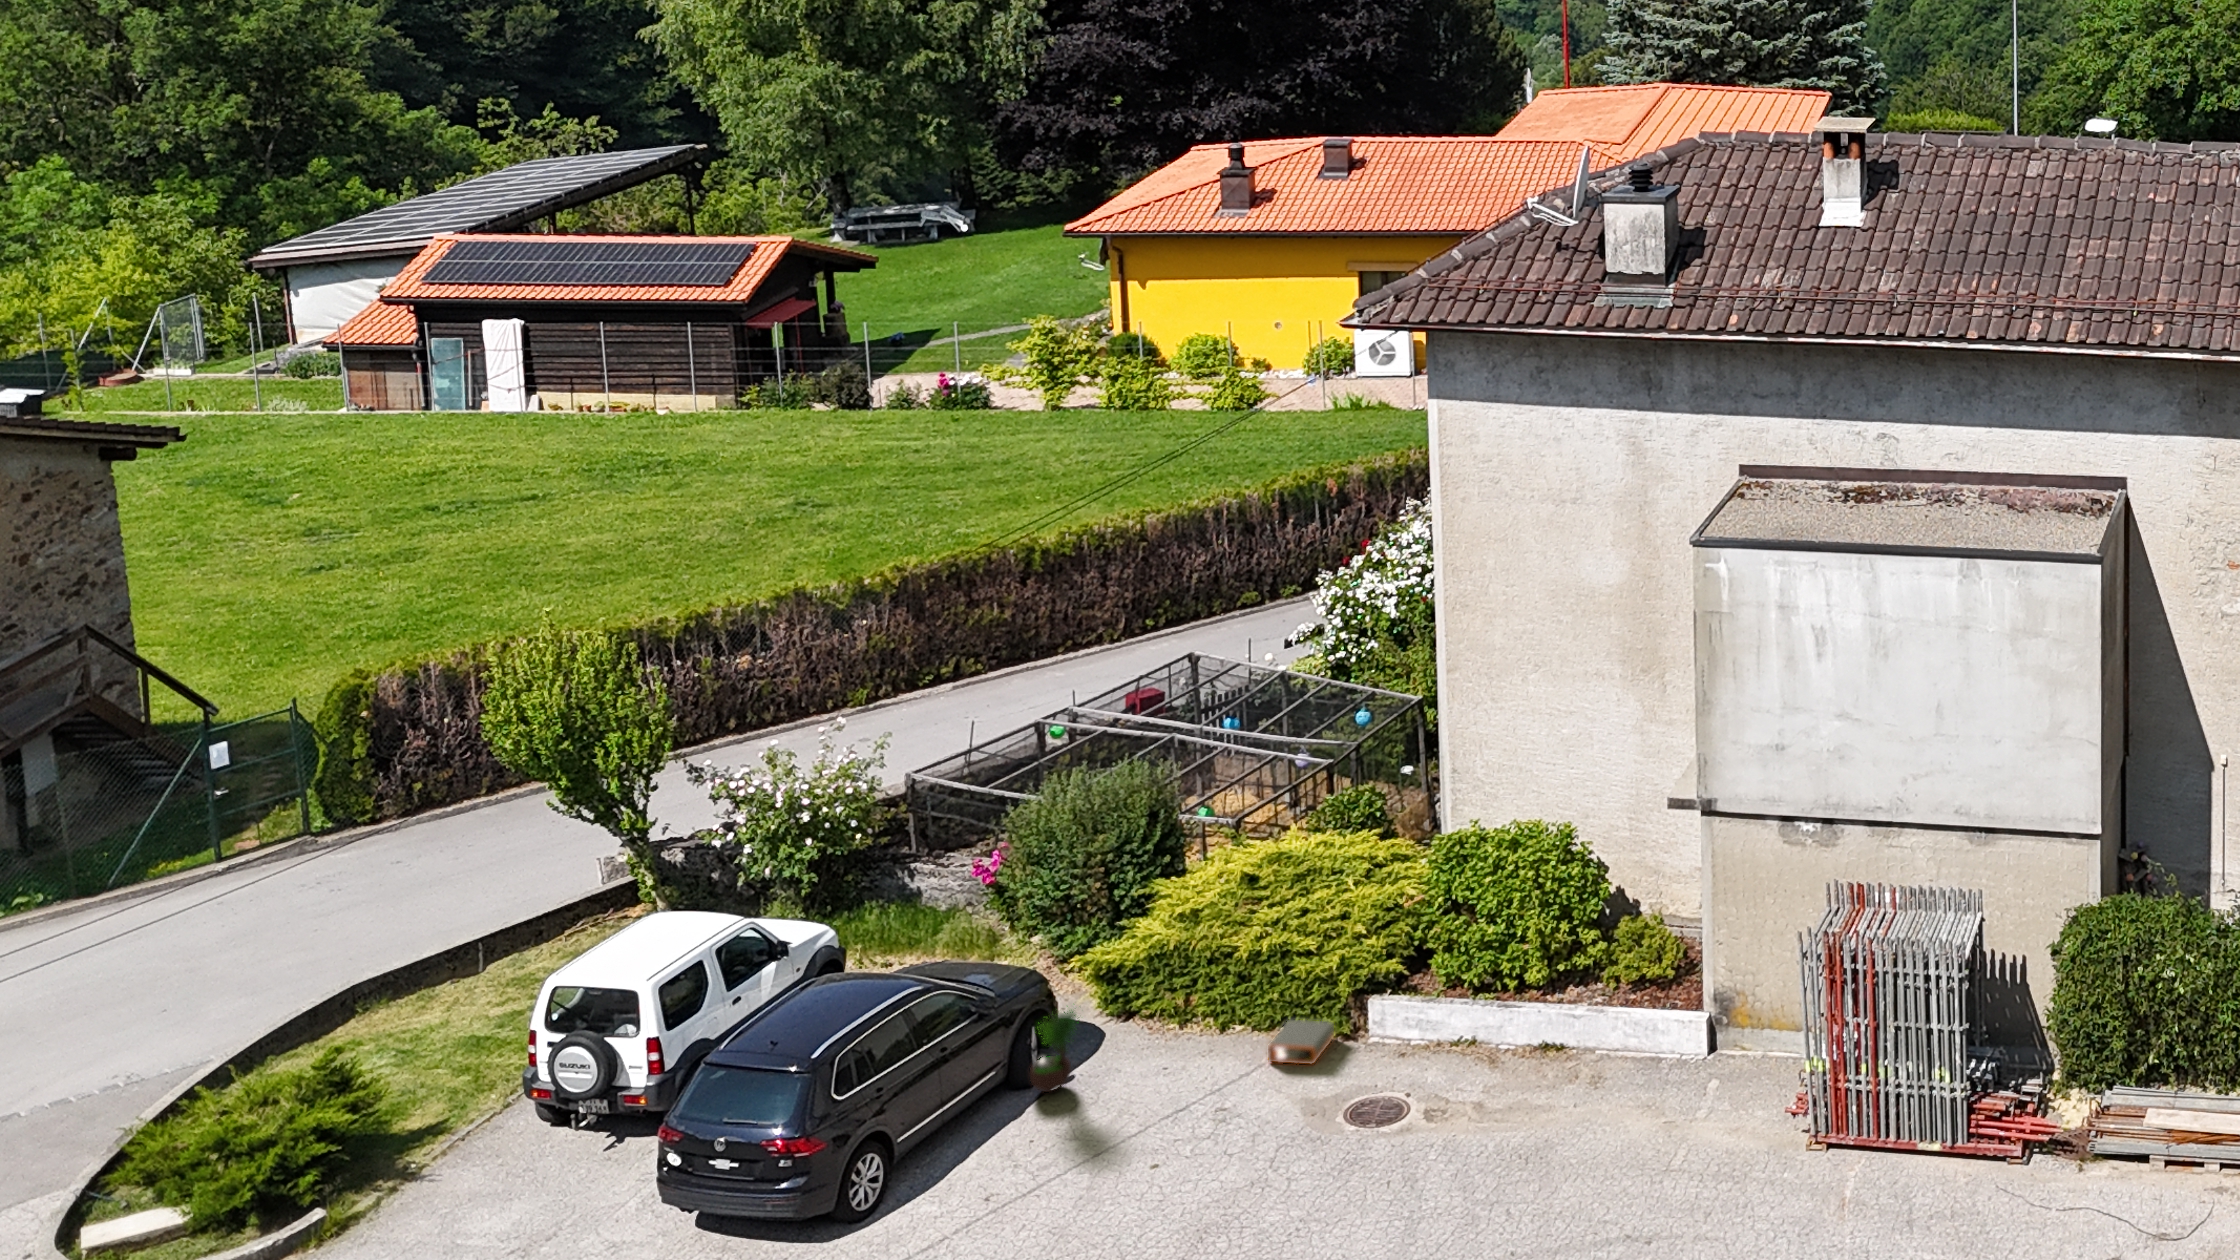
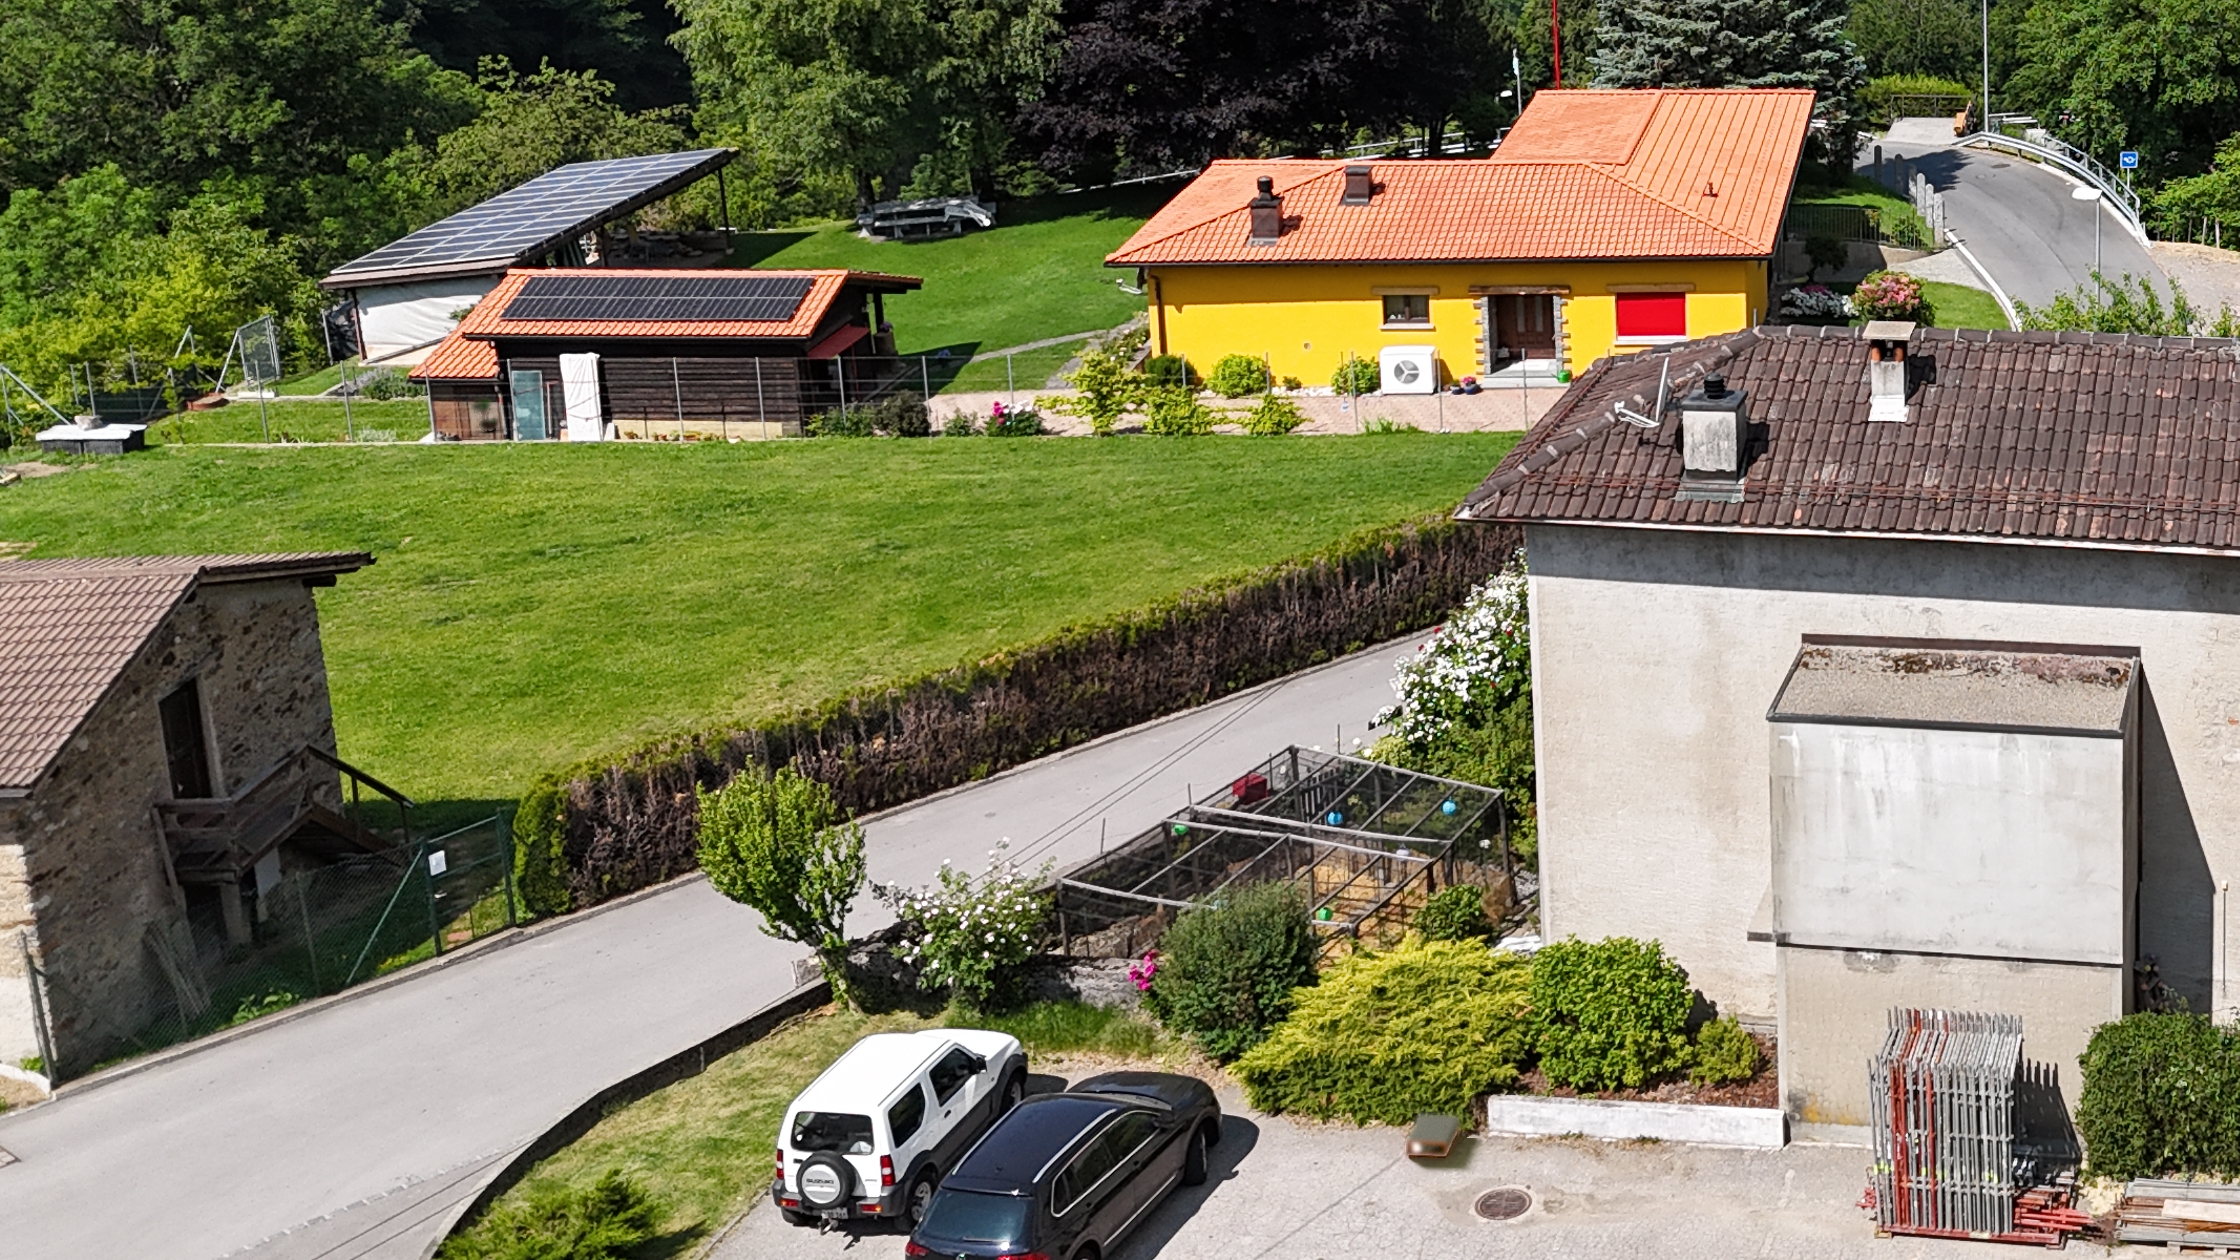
potted tree: present [1030,1006,1079,1092] -> present [472,399,499,431]

